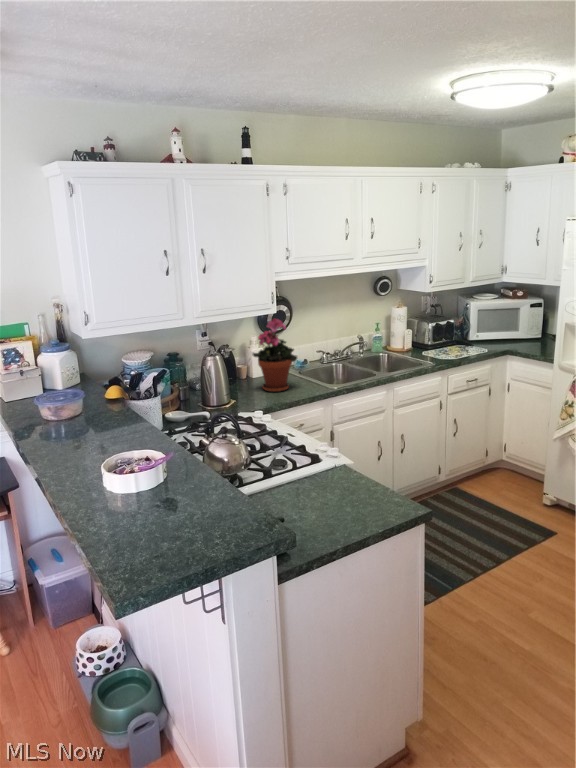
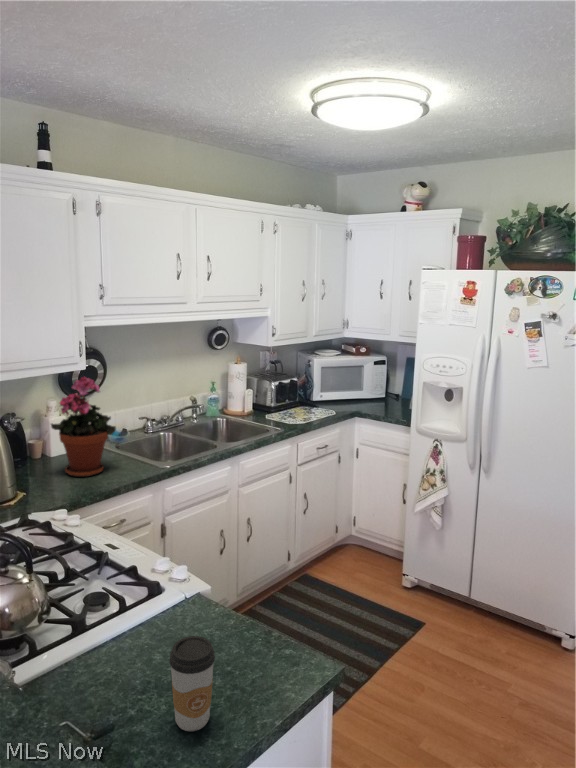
coffee cup: none [316,475,343,529] -> present [169,636,215,731]

